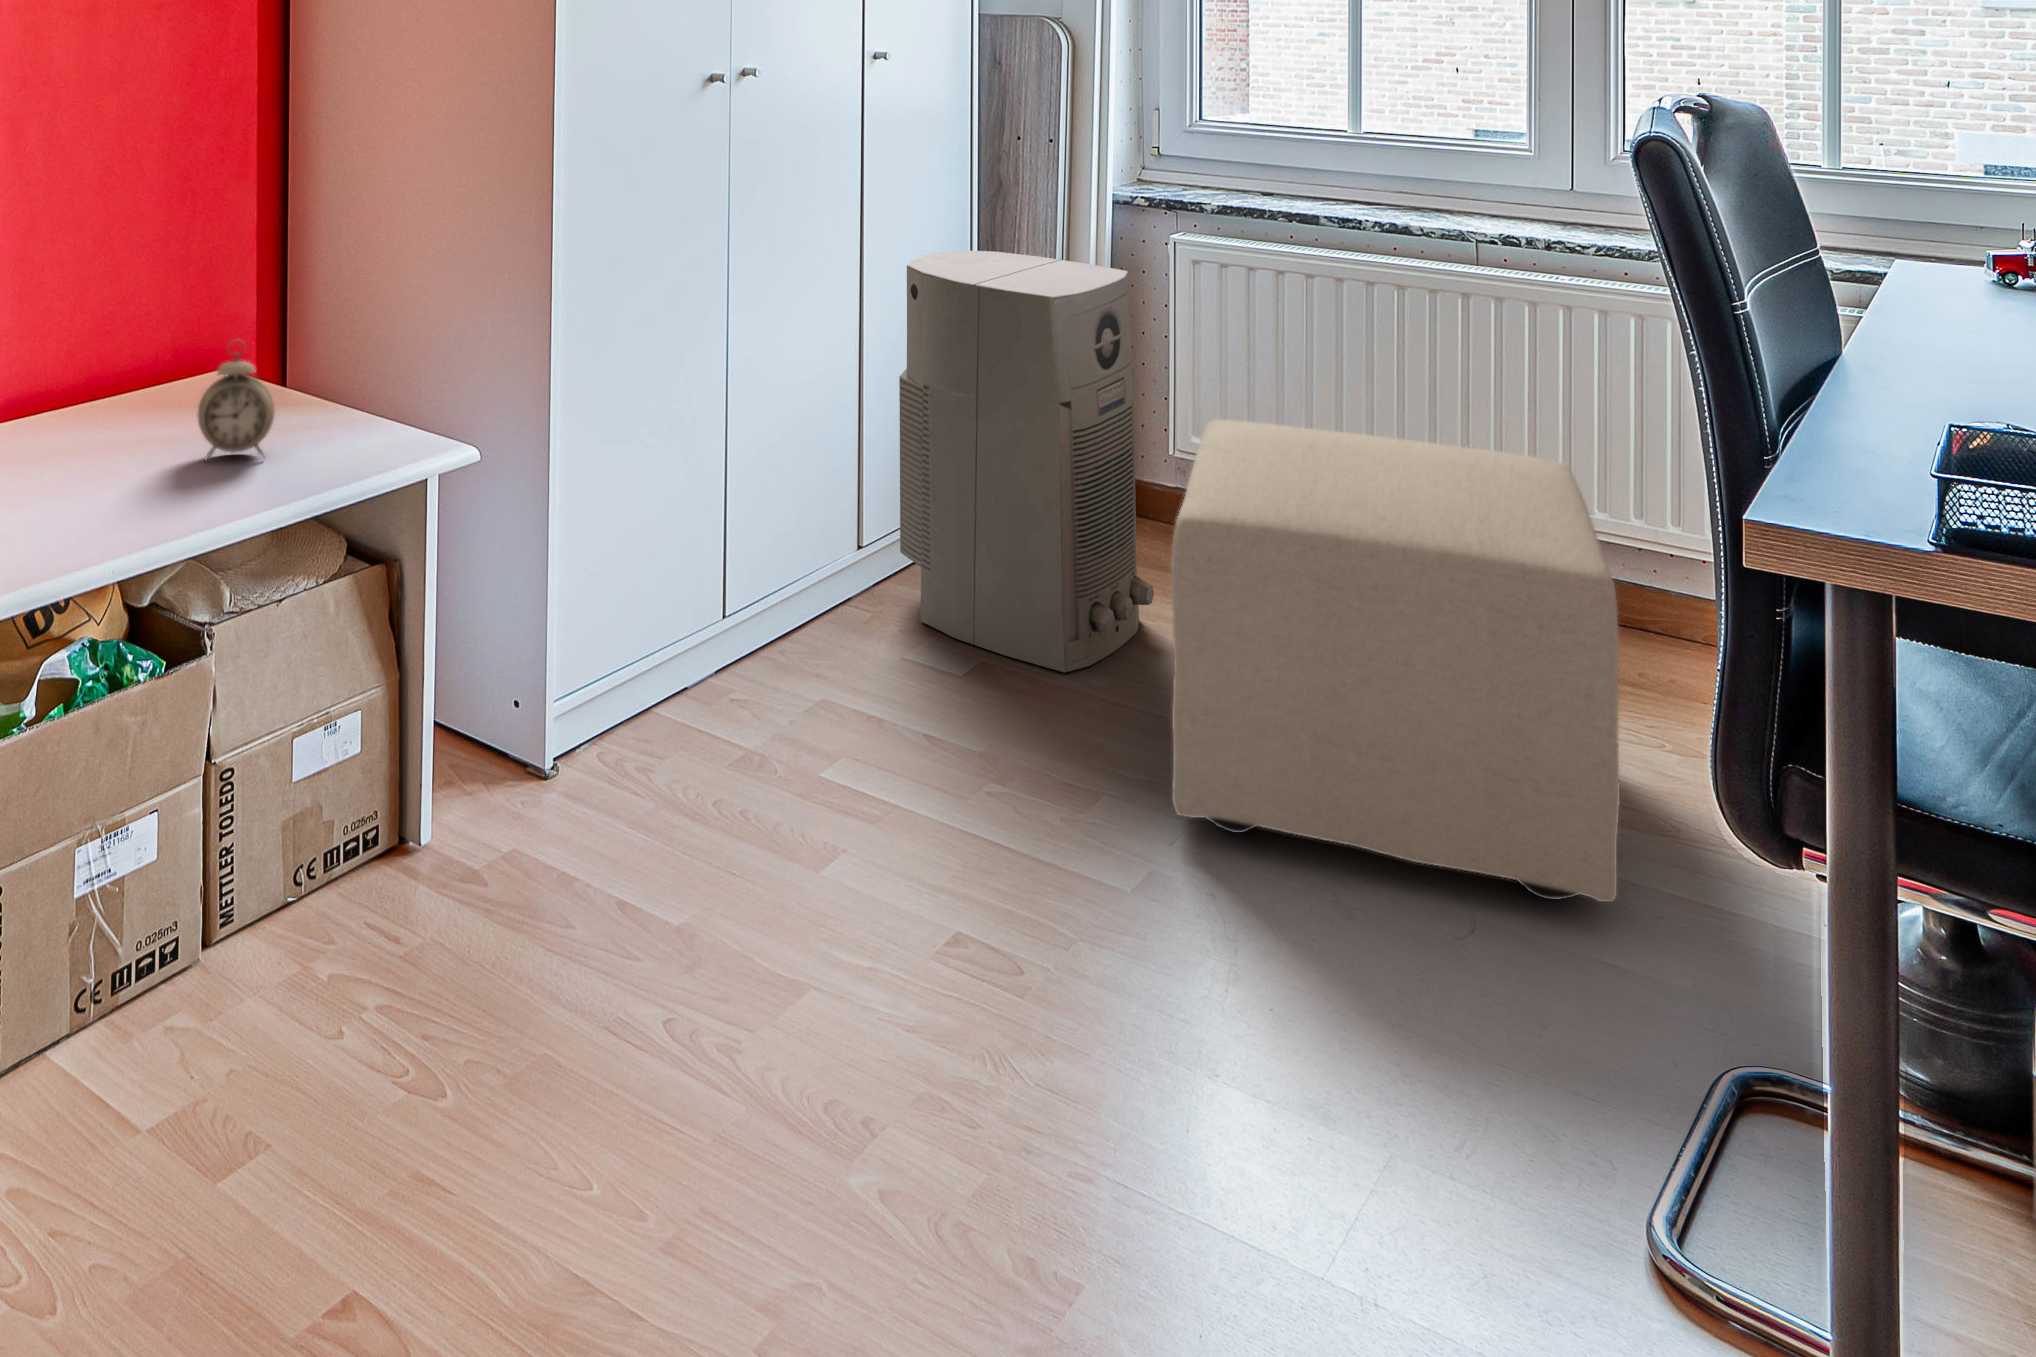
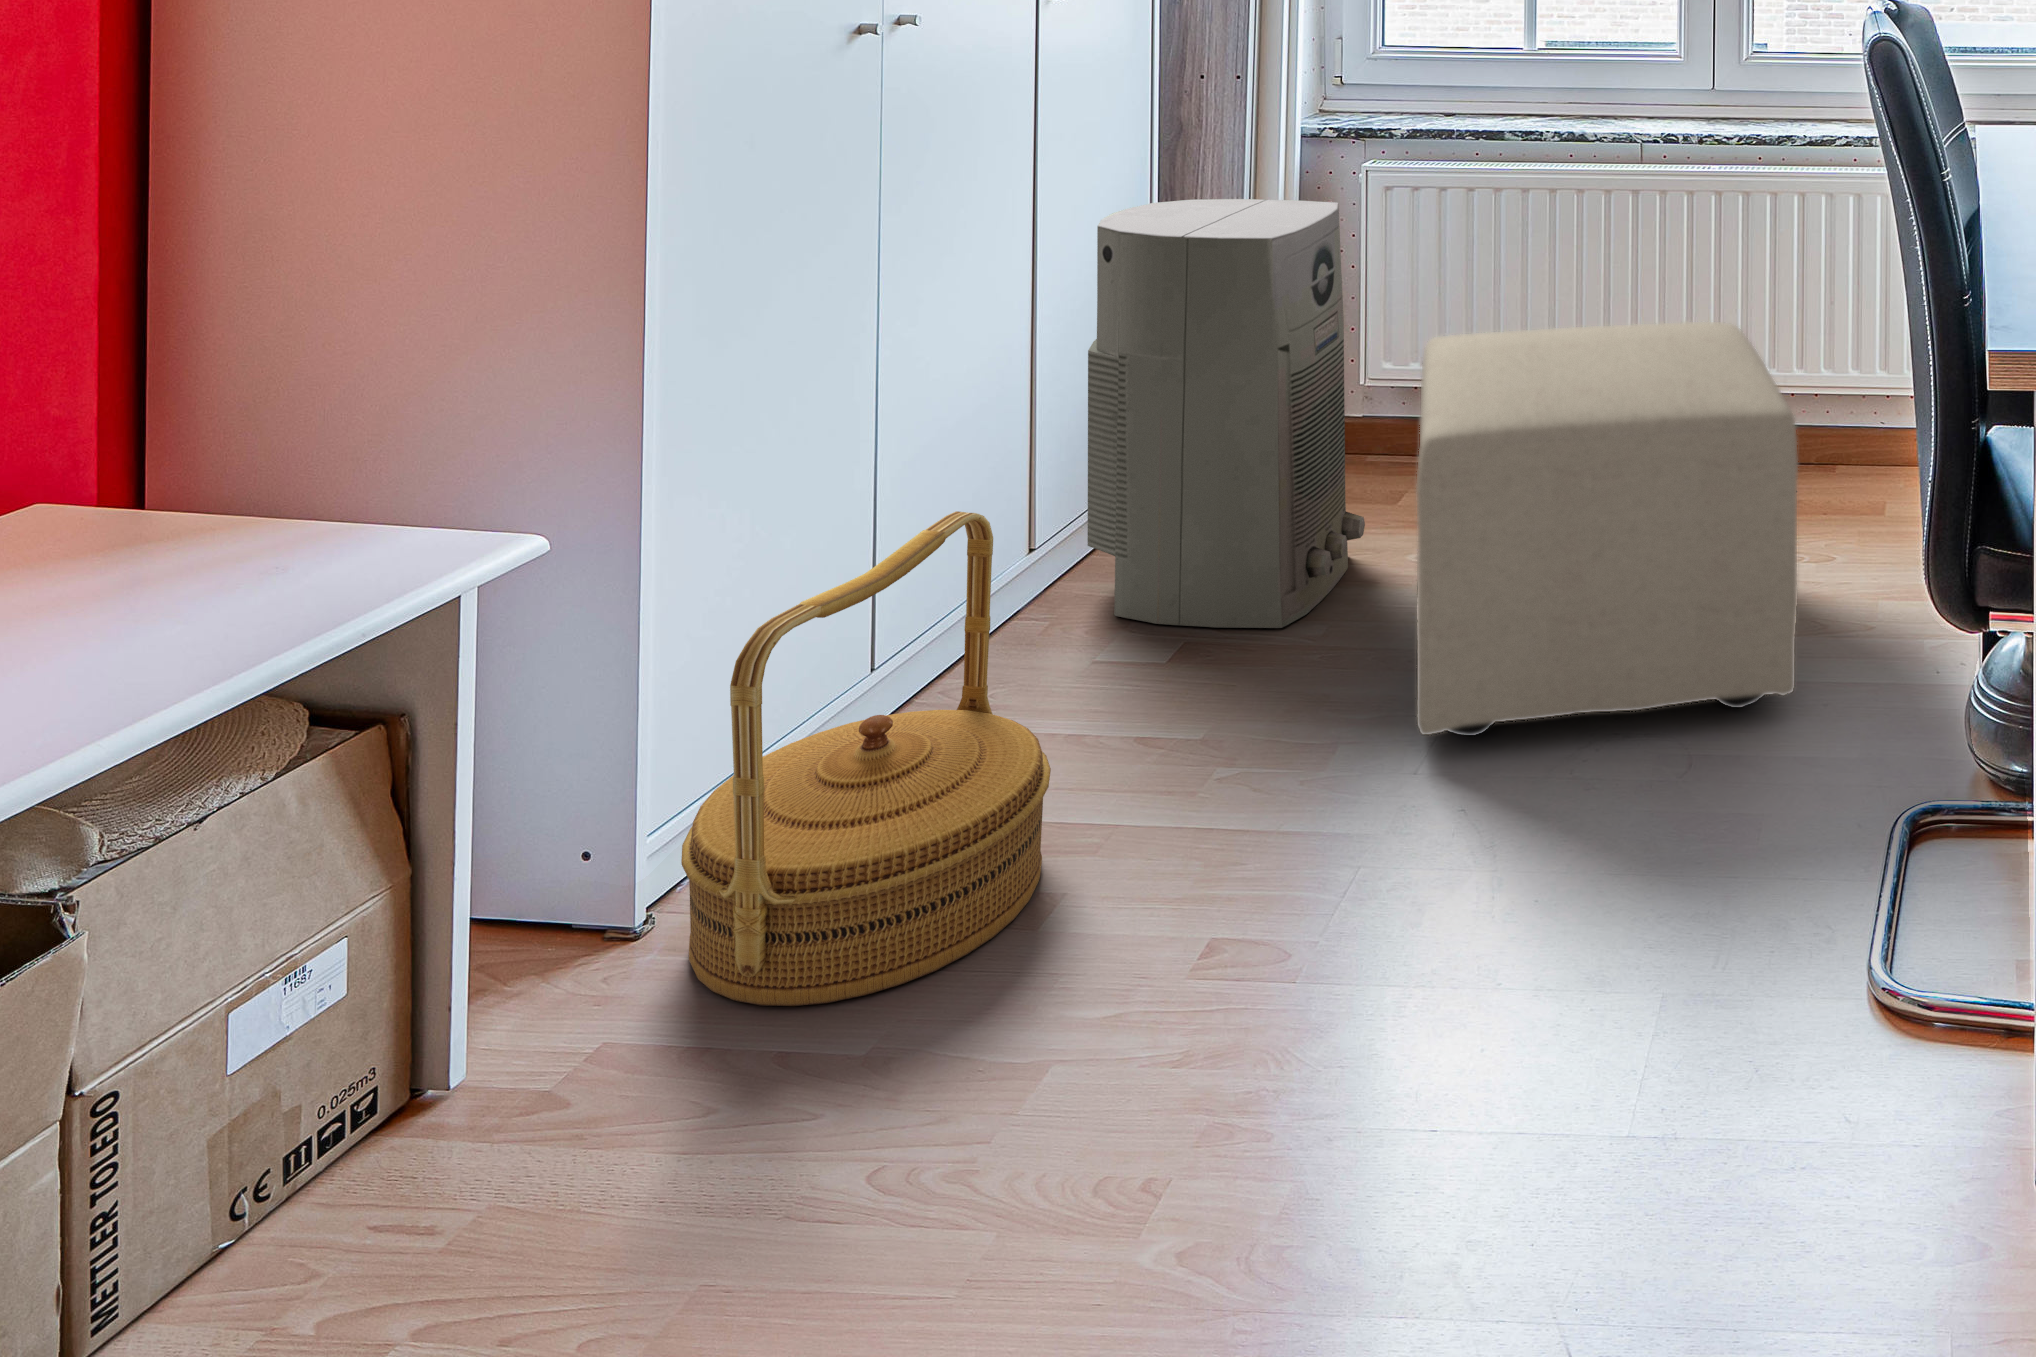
alarm clock: present [198,346,275,460] -> none [20,458,180,652]
woven basket: none [566,495,834,881] -> present [681,511,1051,1006]

